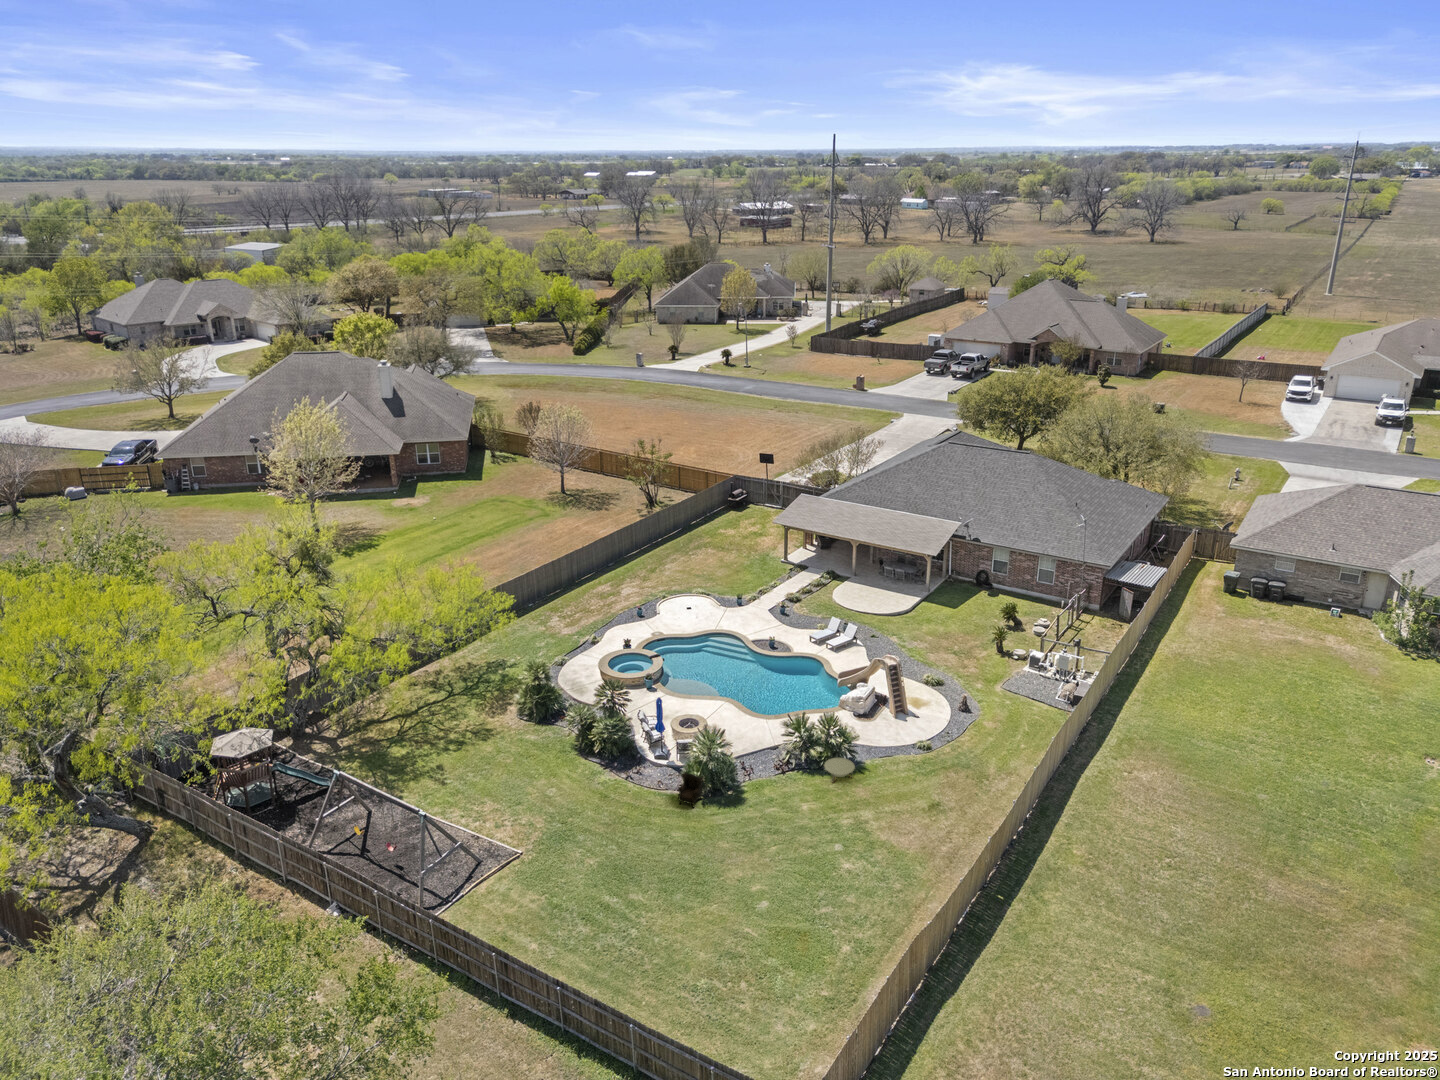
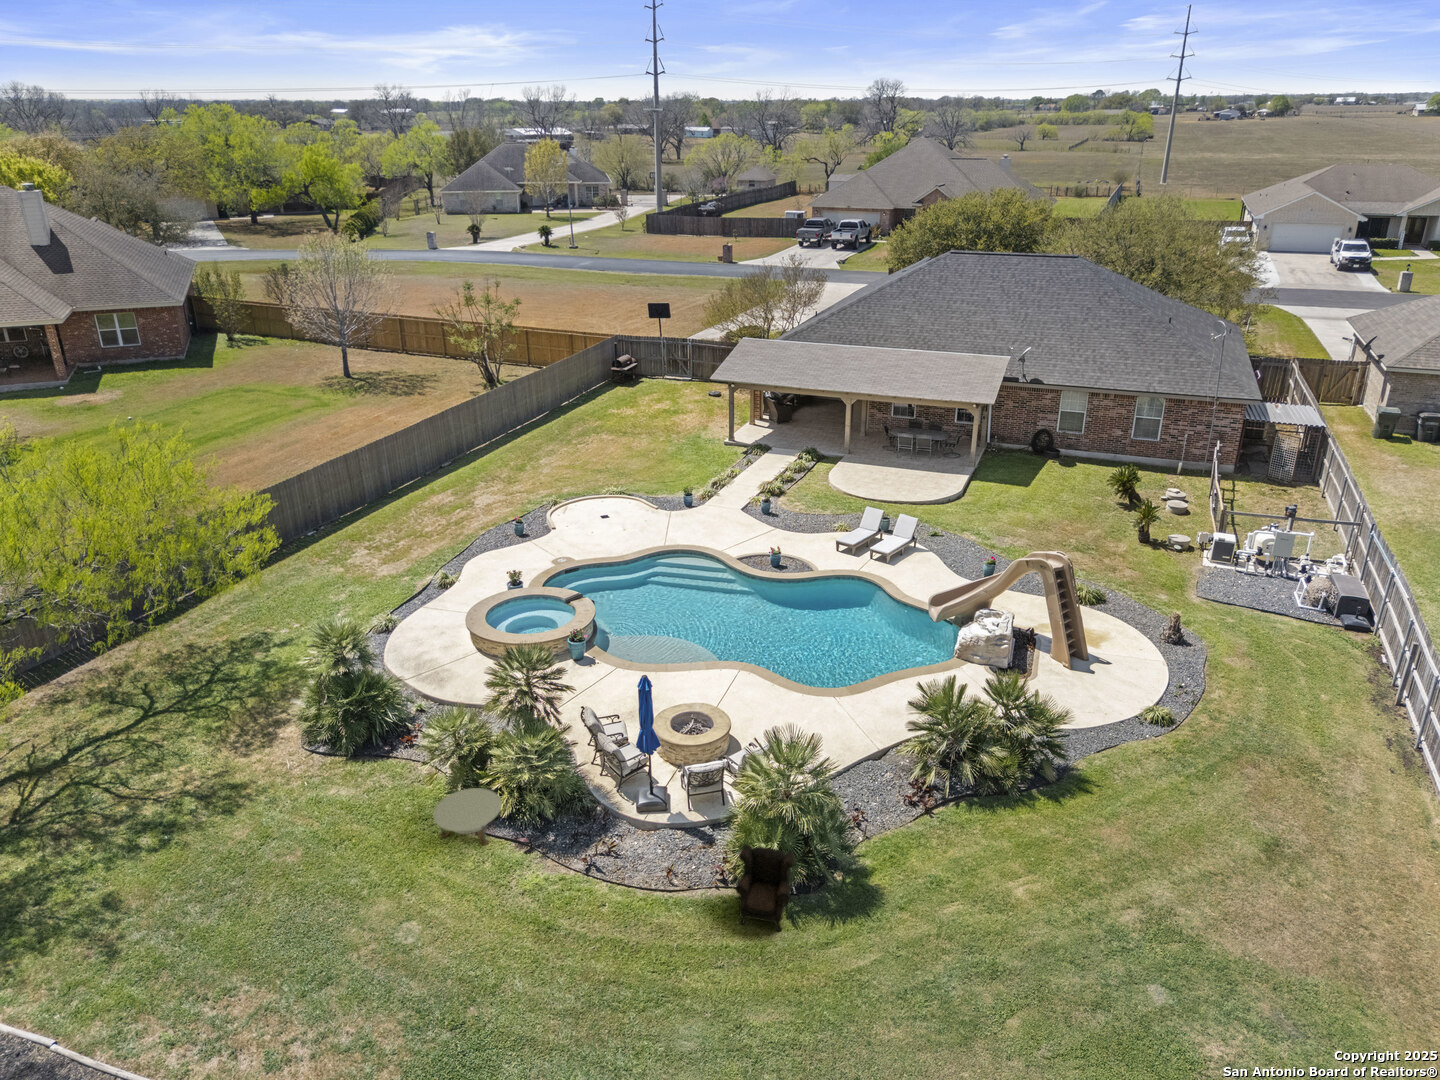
round table: present [824,758,855,783] -> present [433,788,502,845]

